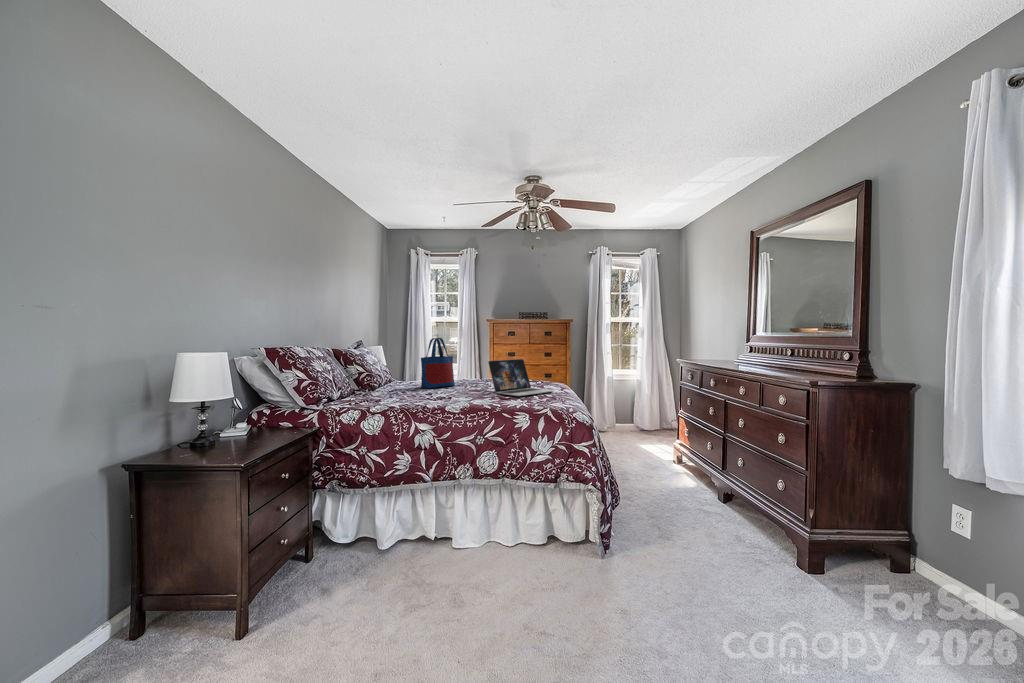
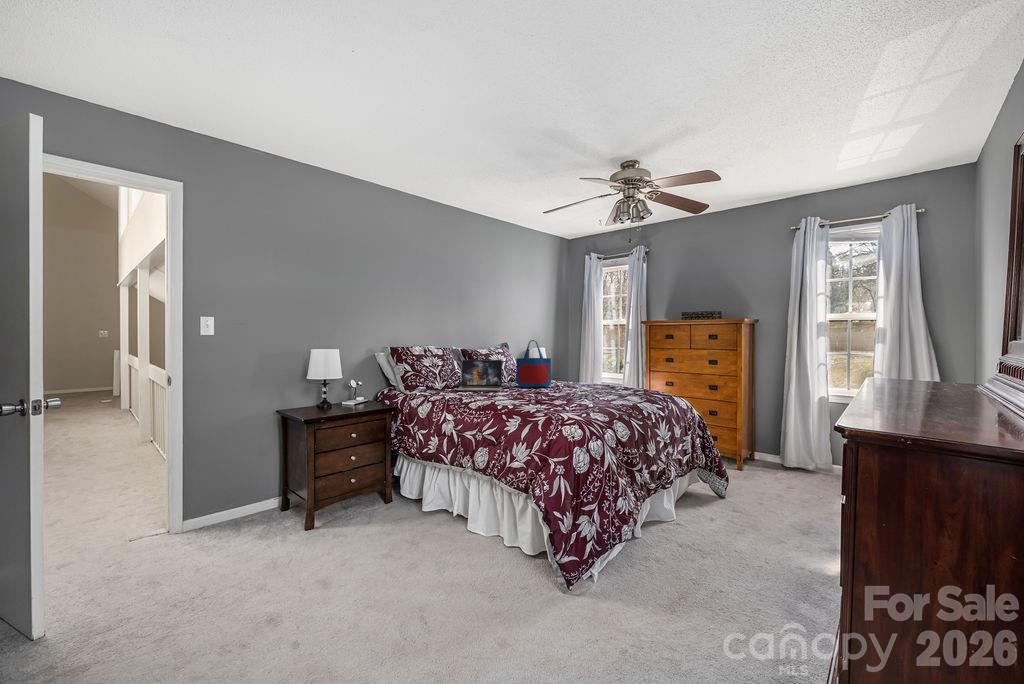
laptop: present [488,359,553,396] -> present [457,360,502,391]

